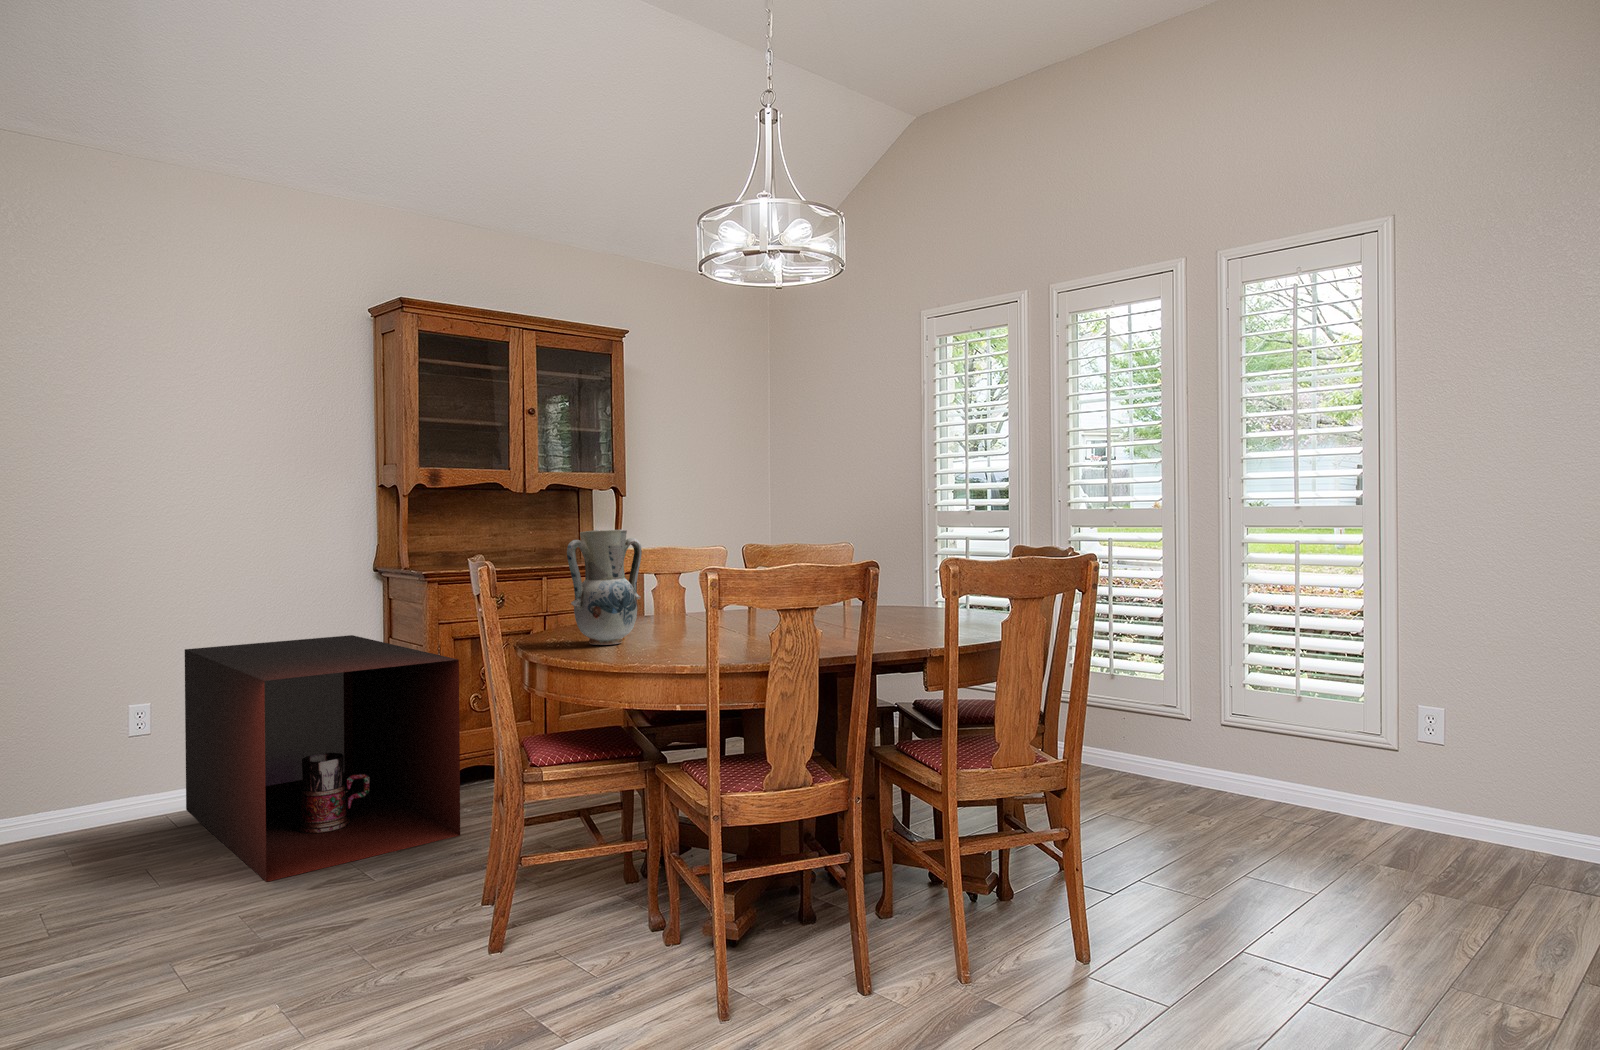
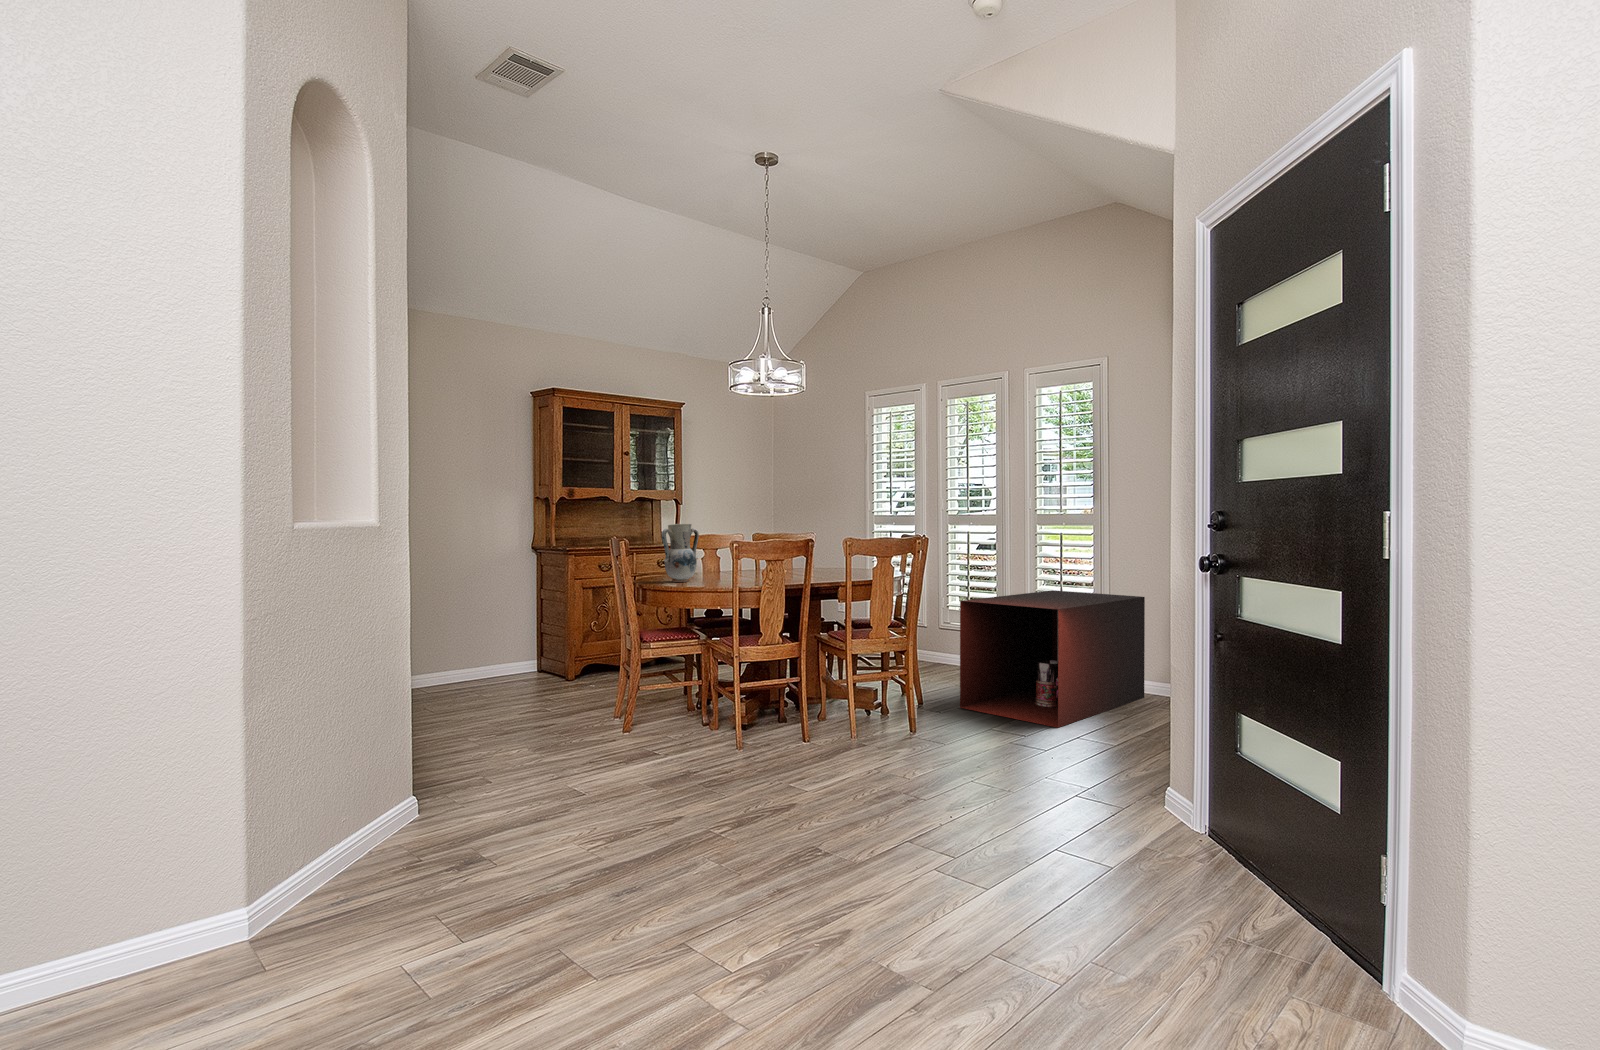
storage cabinet: present [185,635,460,882] -> present [960,590,1145,727]

